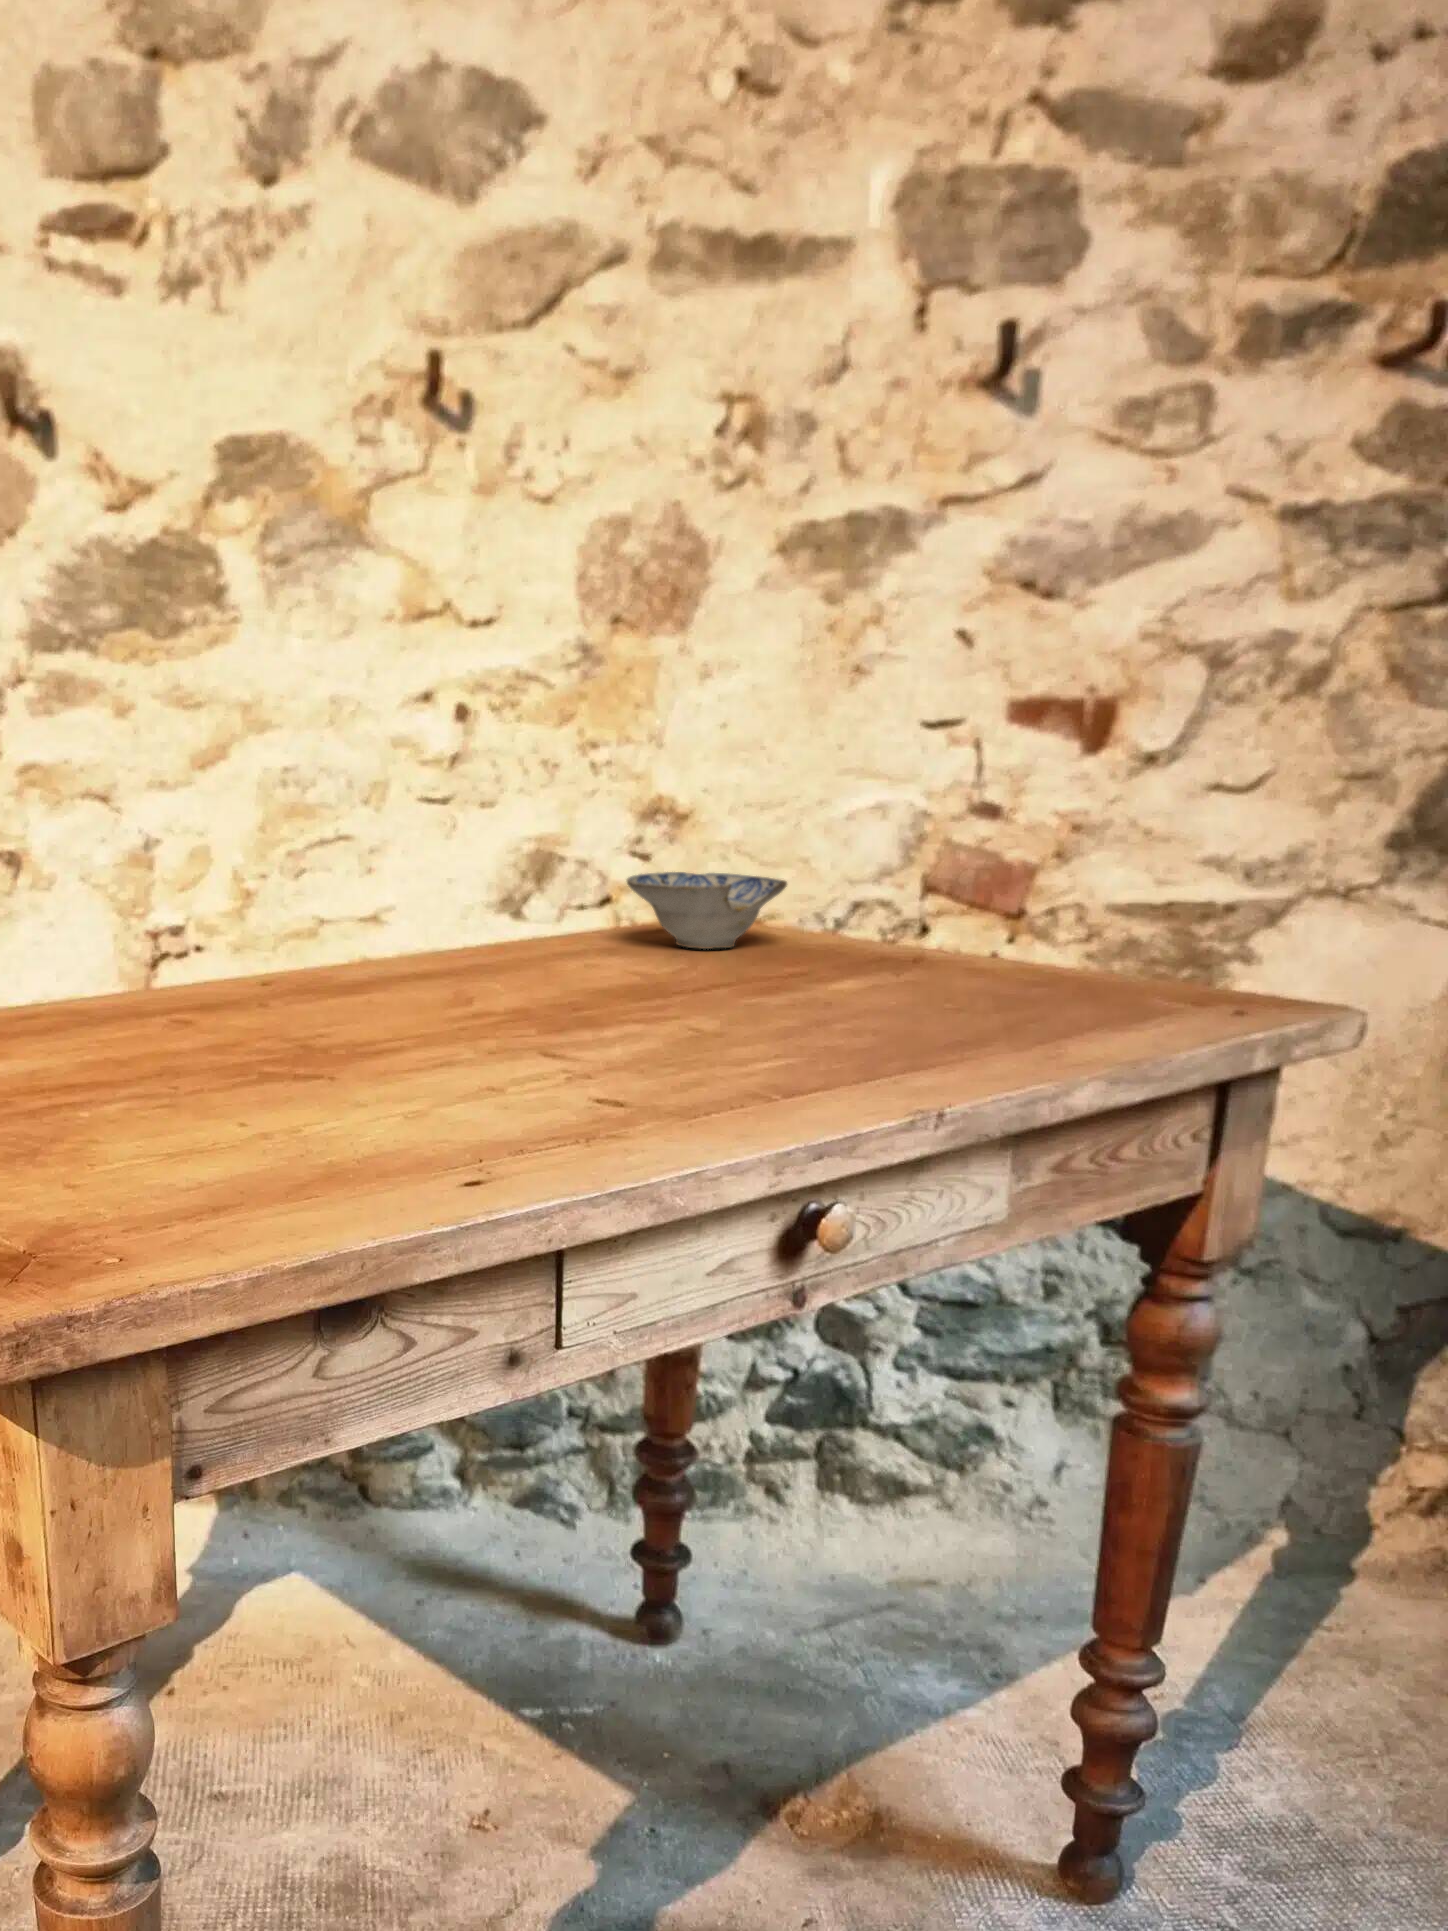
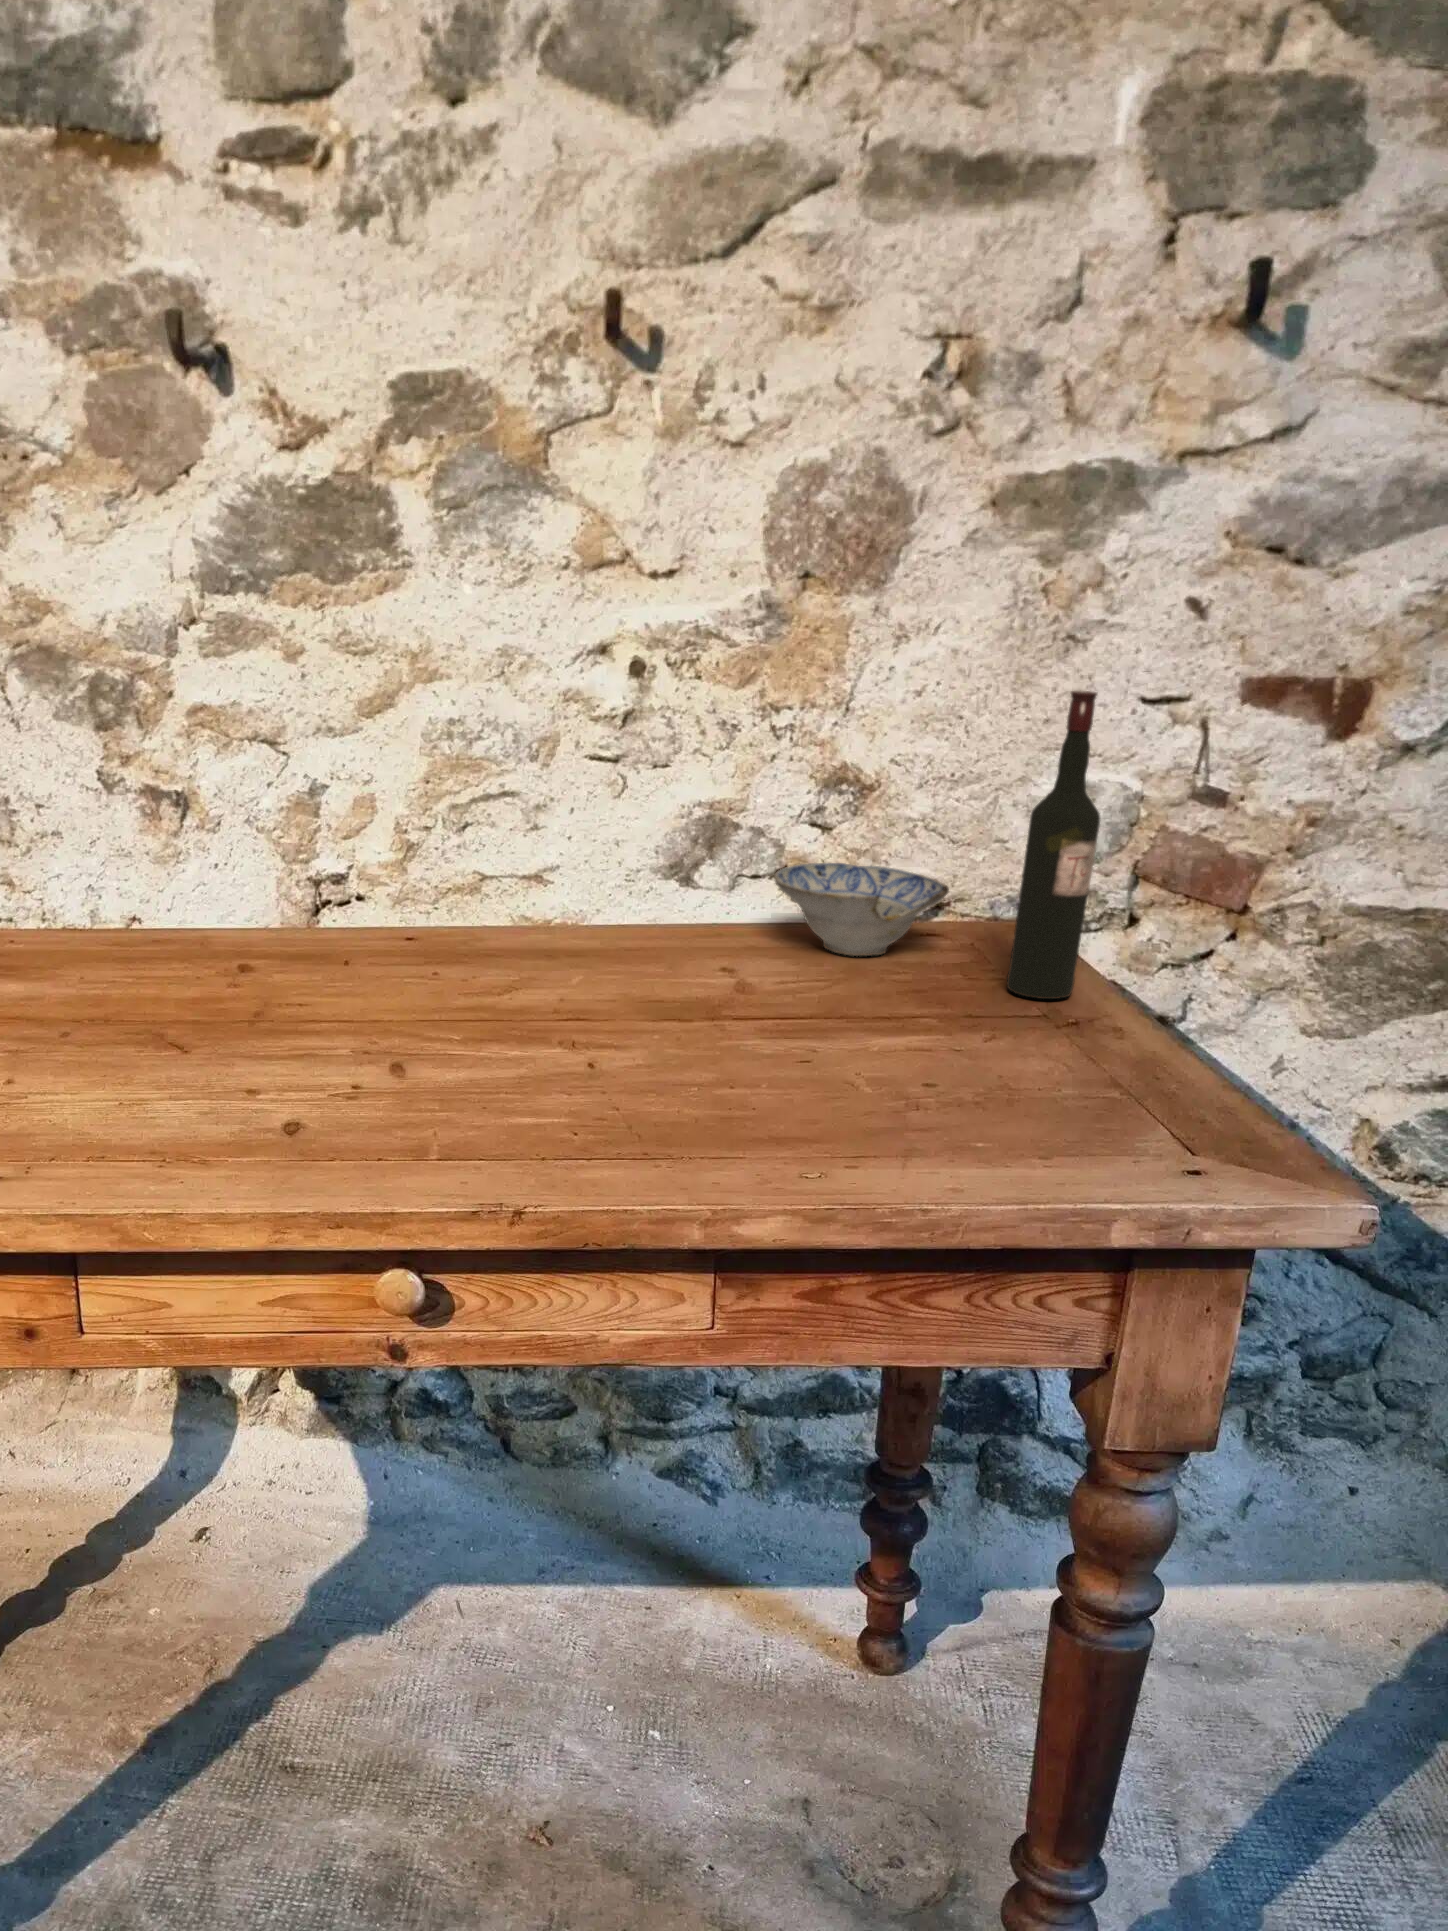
wine bottle: none [854,681,925,965] -> present [1007,691,1100,999]

